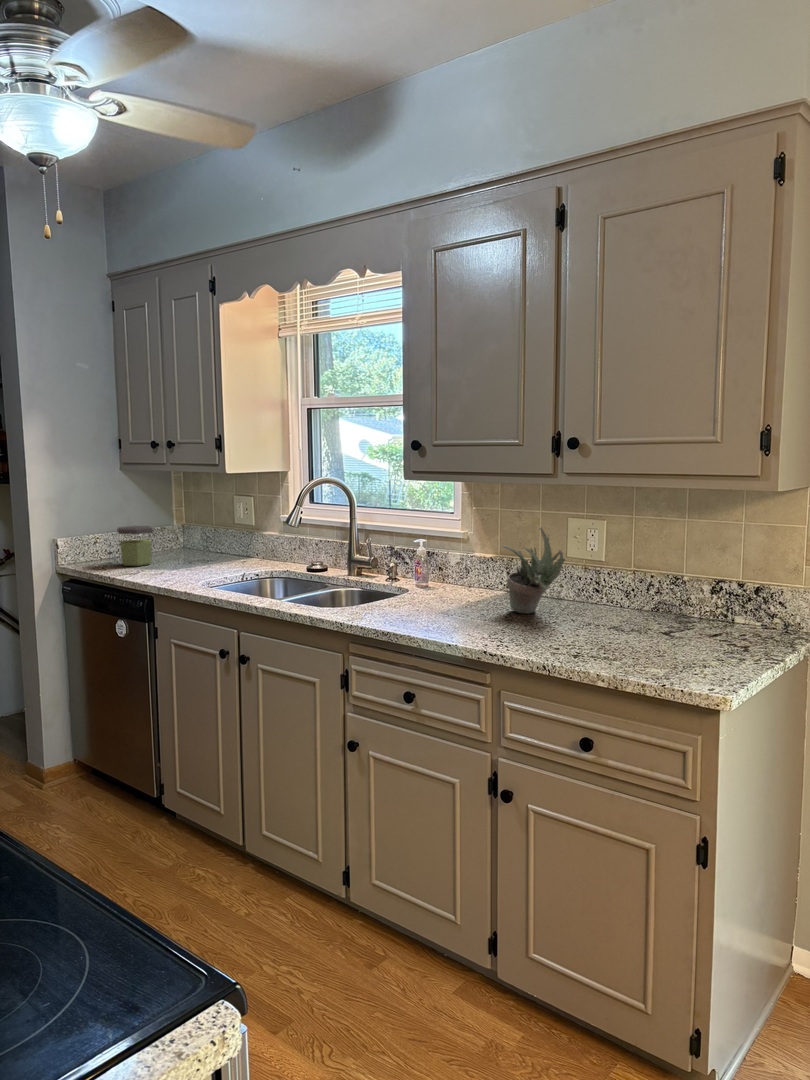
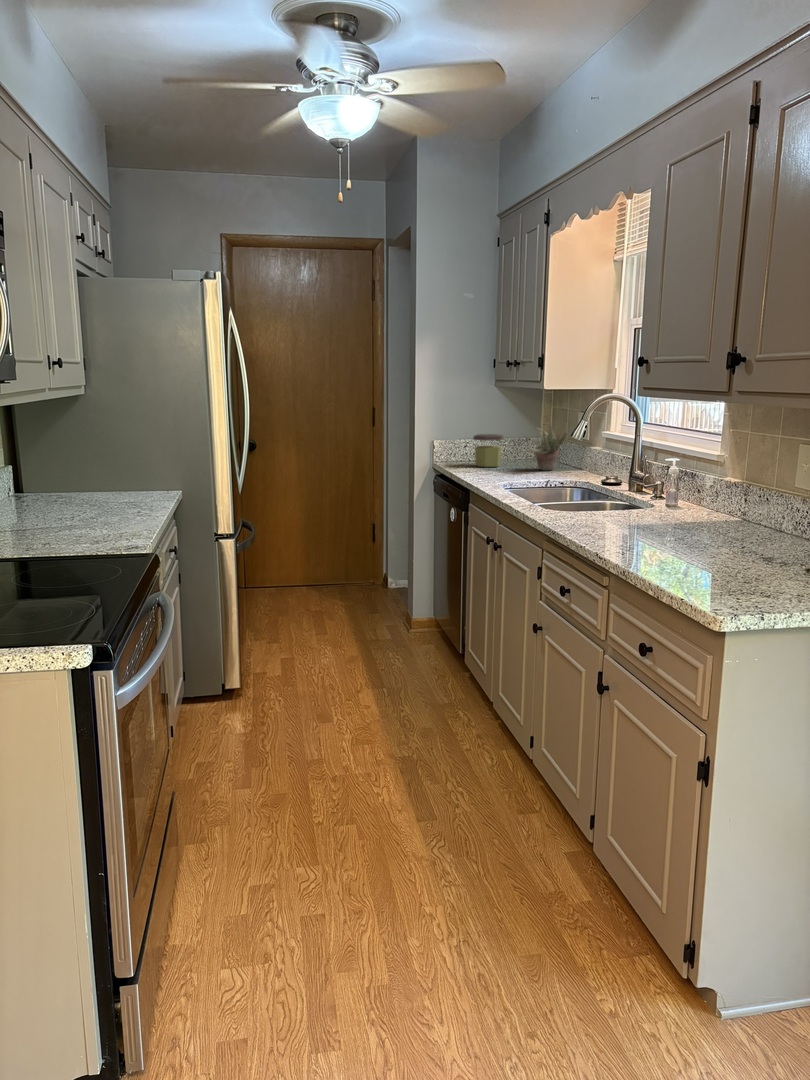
succulent plant: present [503,528,565,614] -> present [529,417,567,470]

